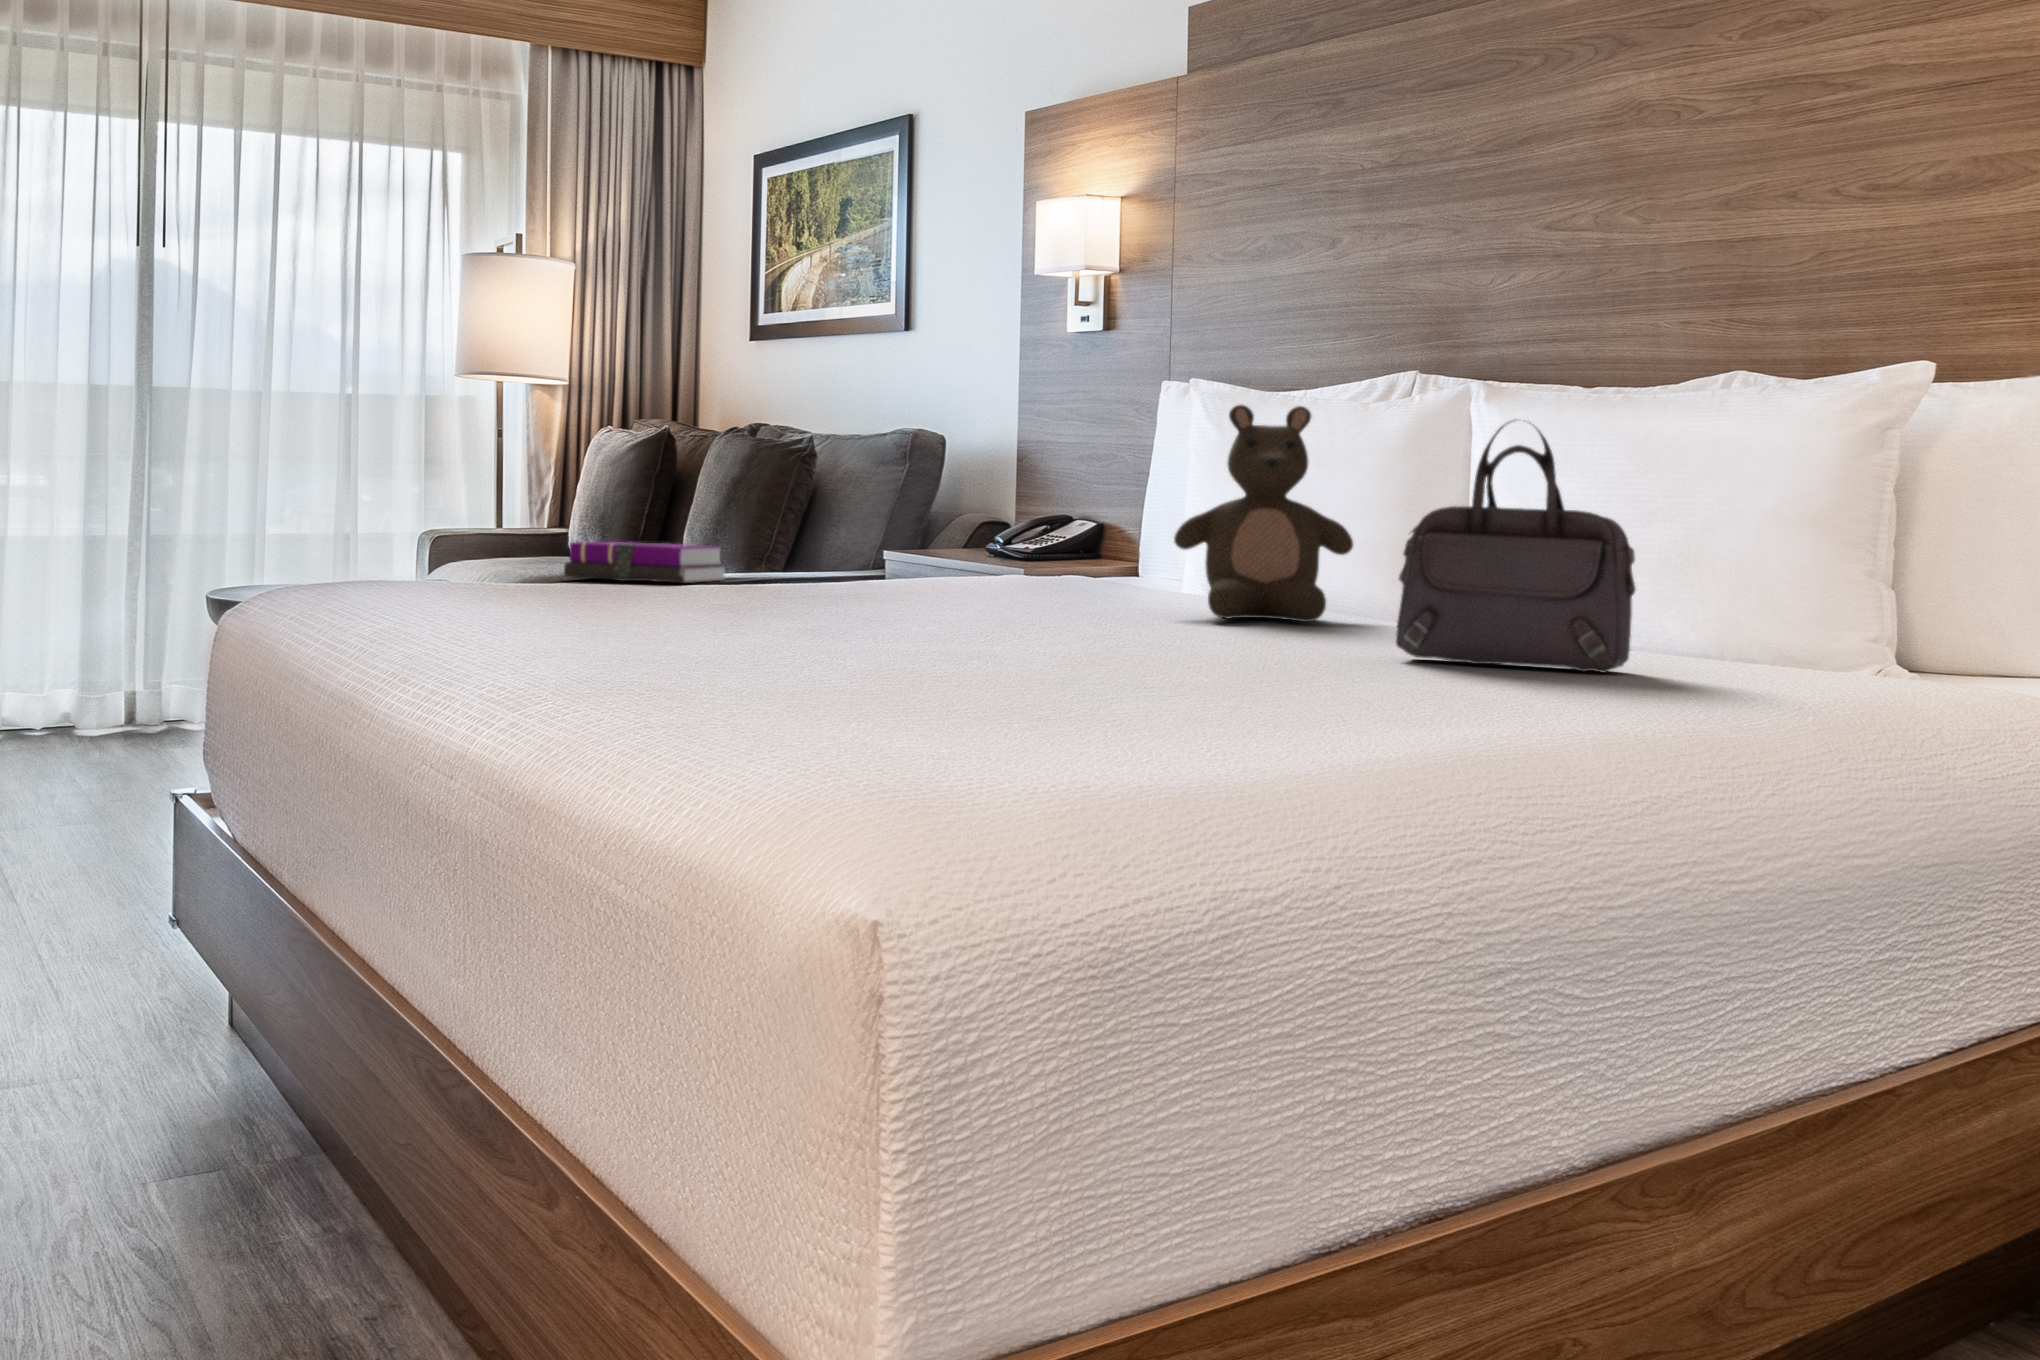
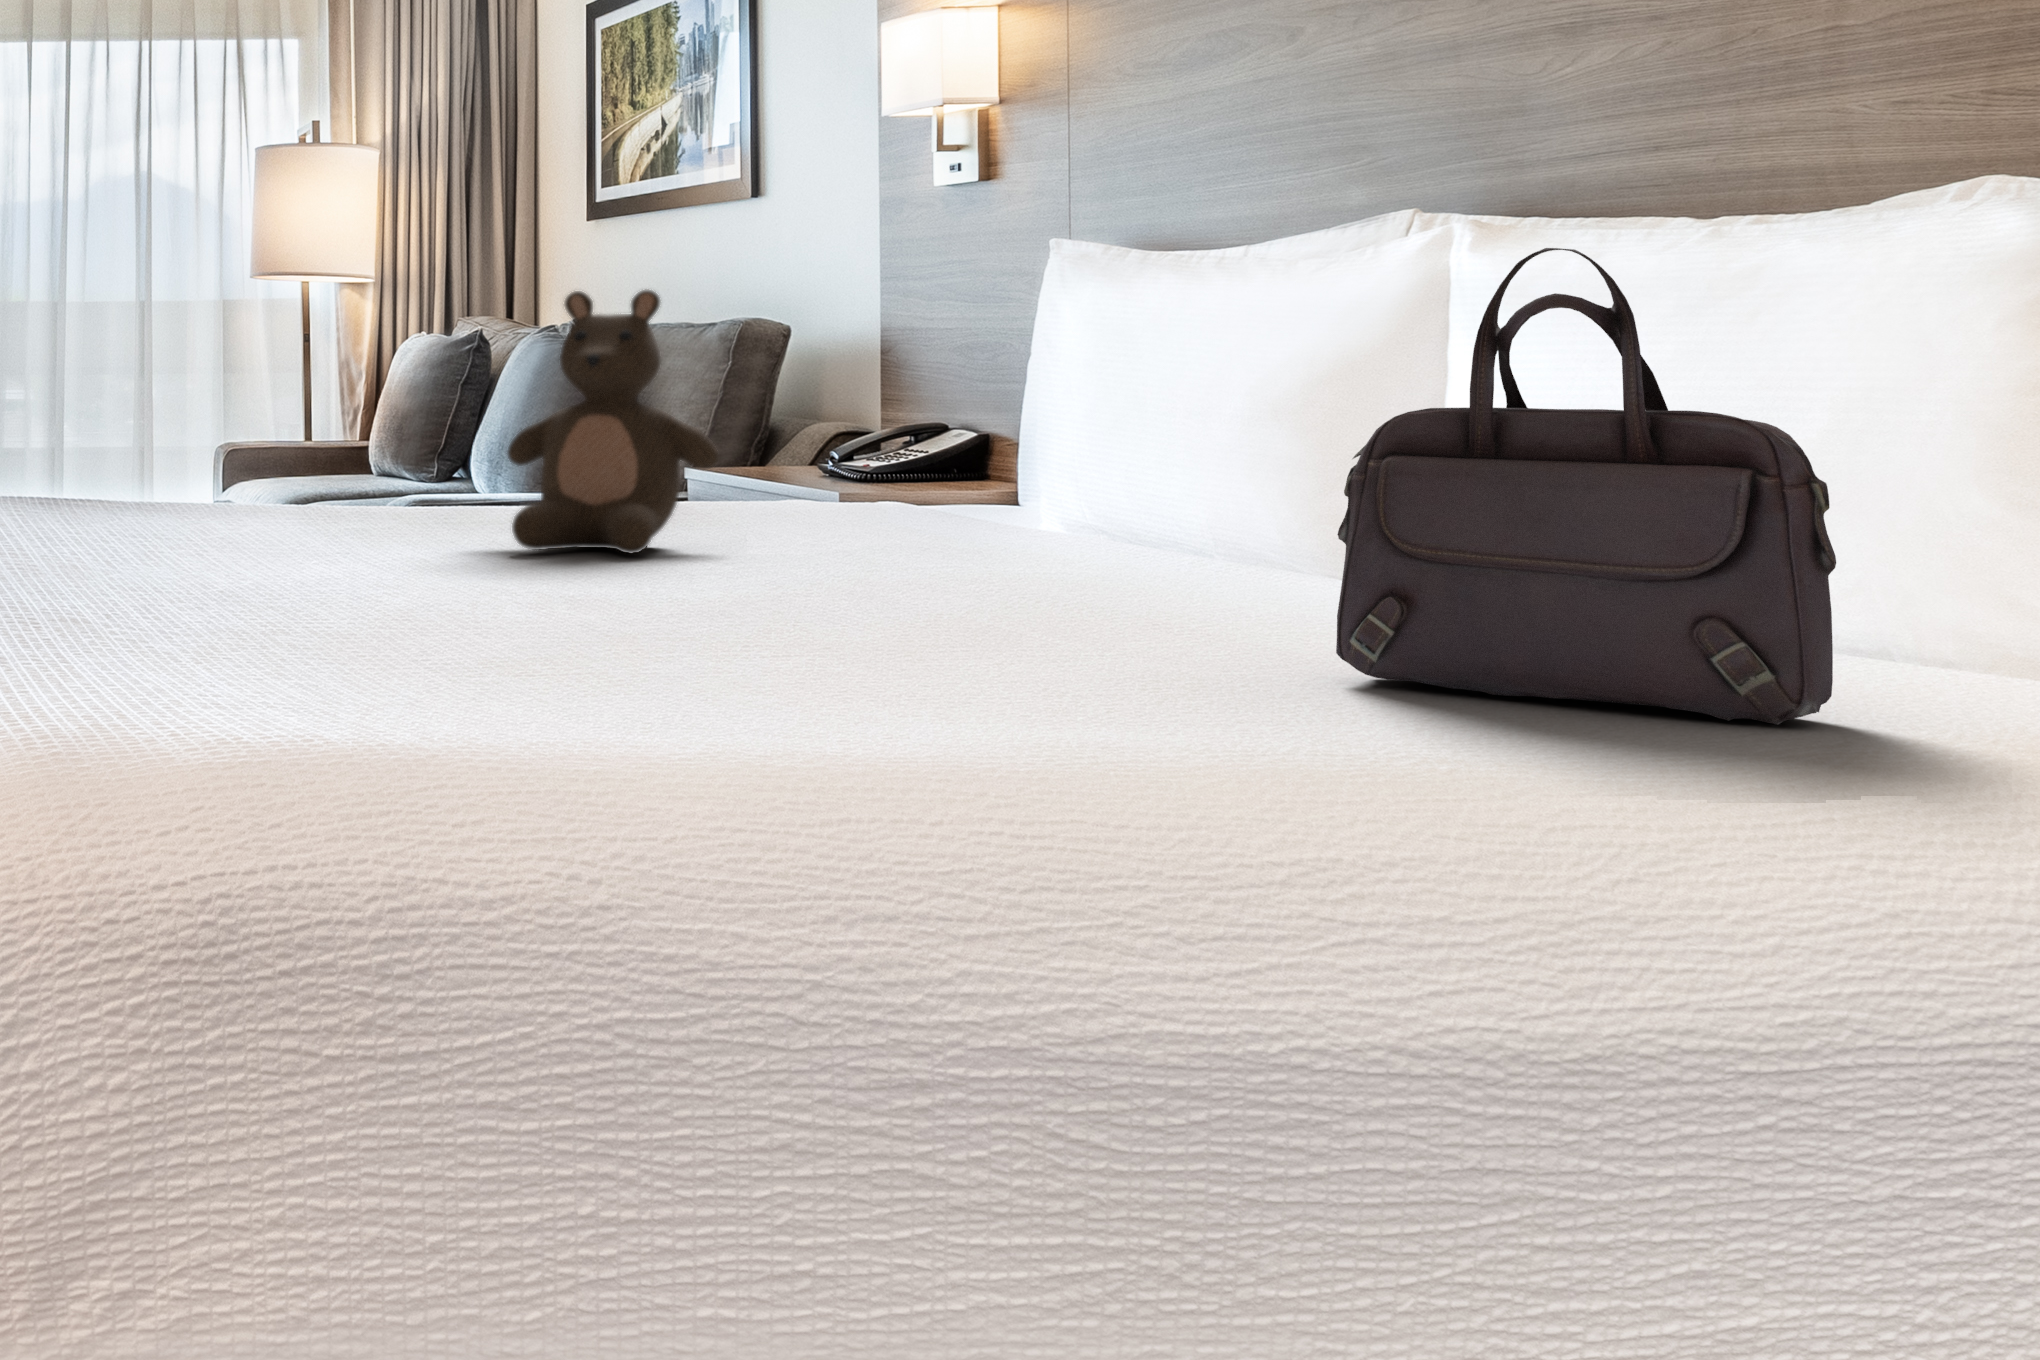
stuffed bear: present [1174,405,1353,622] -> present [508,289,718,553]
notebook: present [564,542,725,583] -> none [258,470,466,523]

